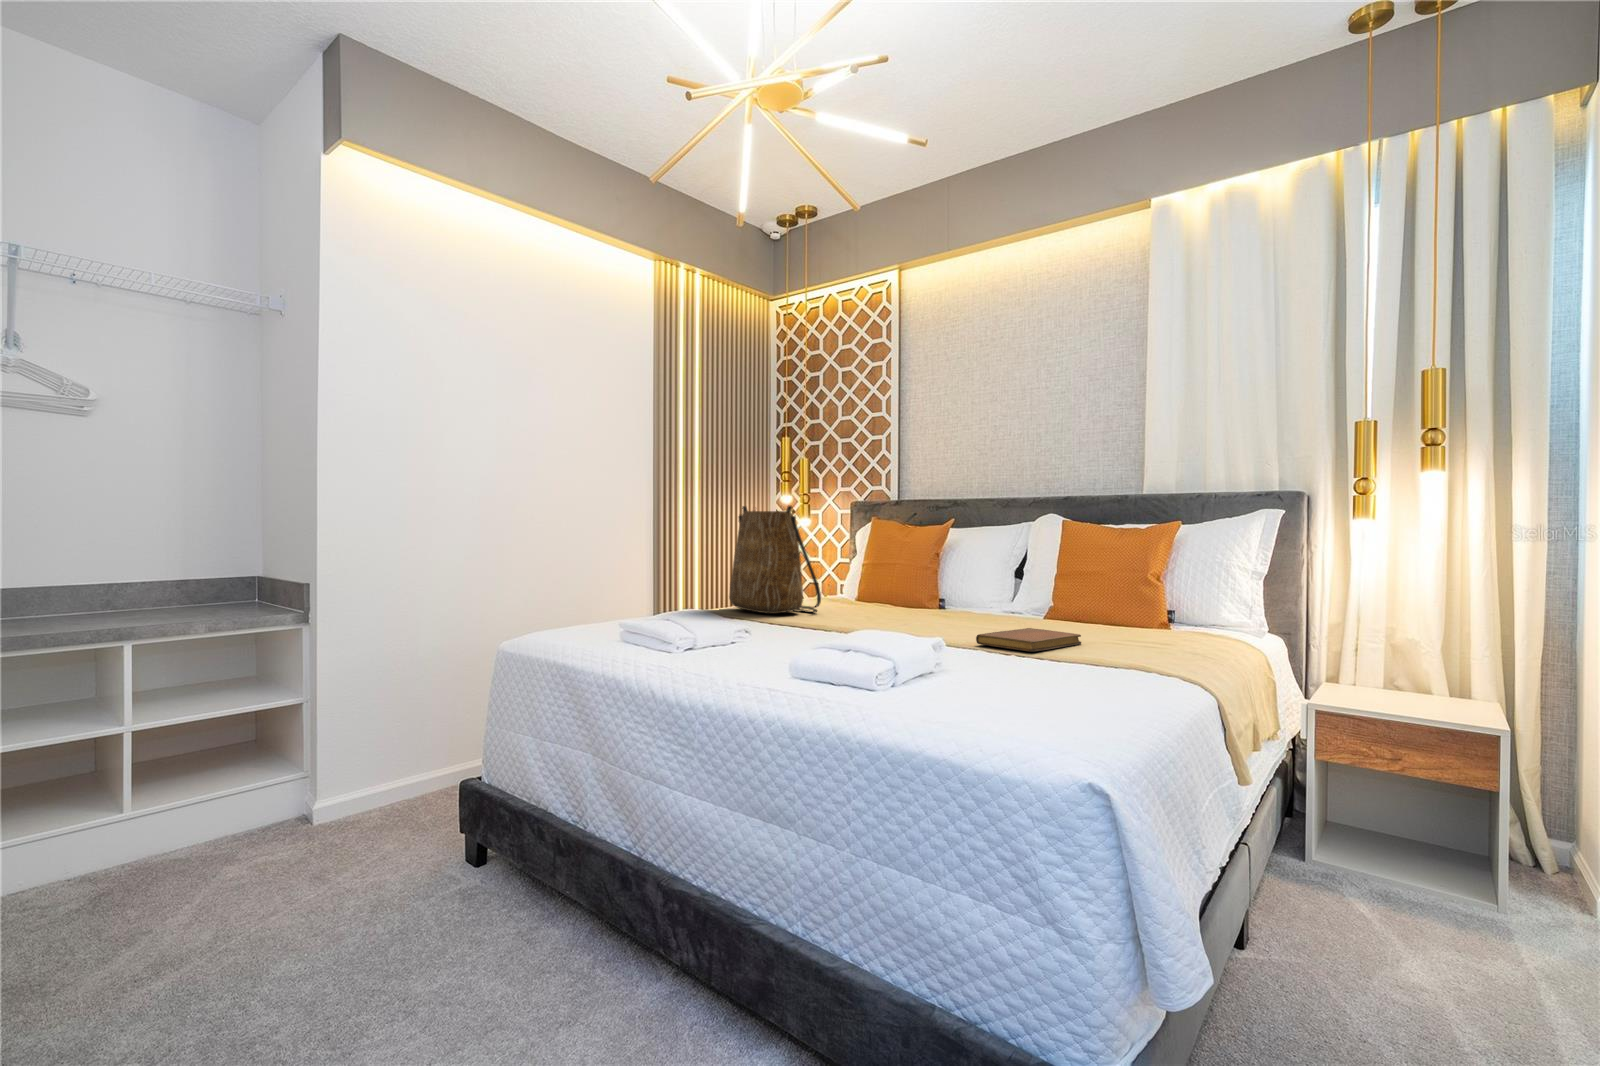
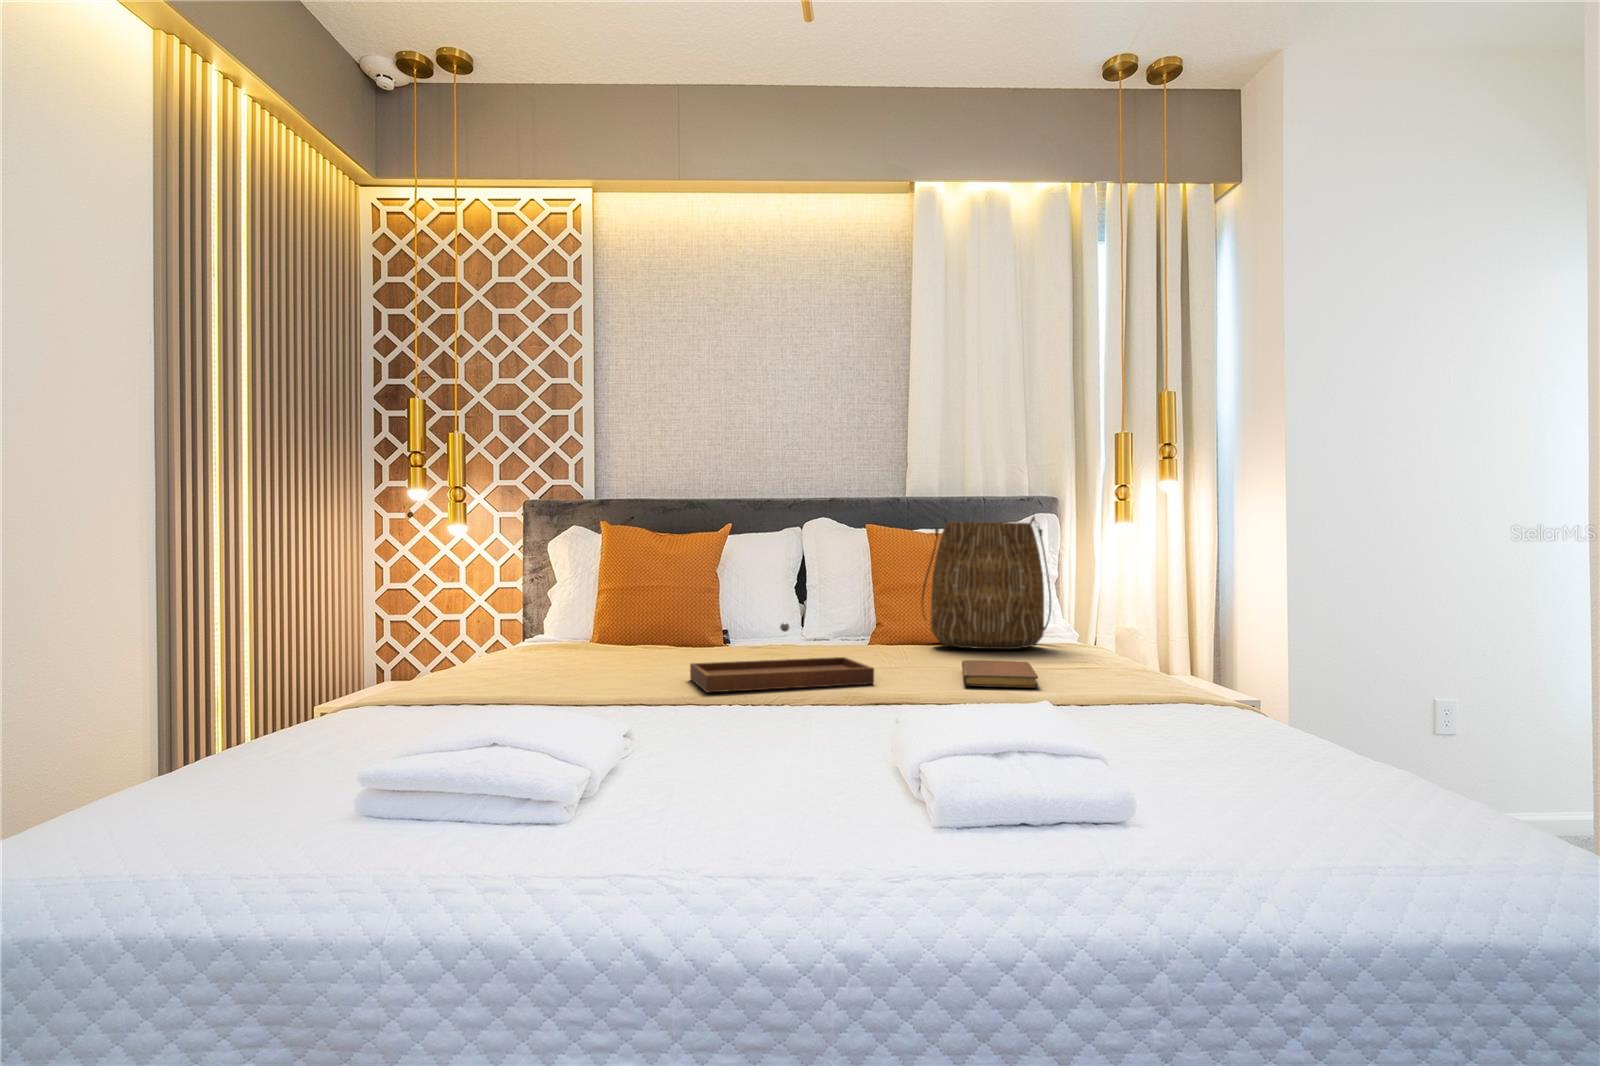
tote bag: present [729,506,821,614] -> present [922,516,1051,649]
tray: none [791,583,935,636] -> present [690,623,874,692]

